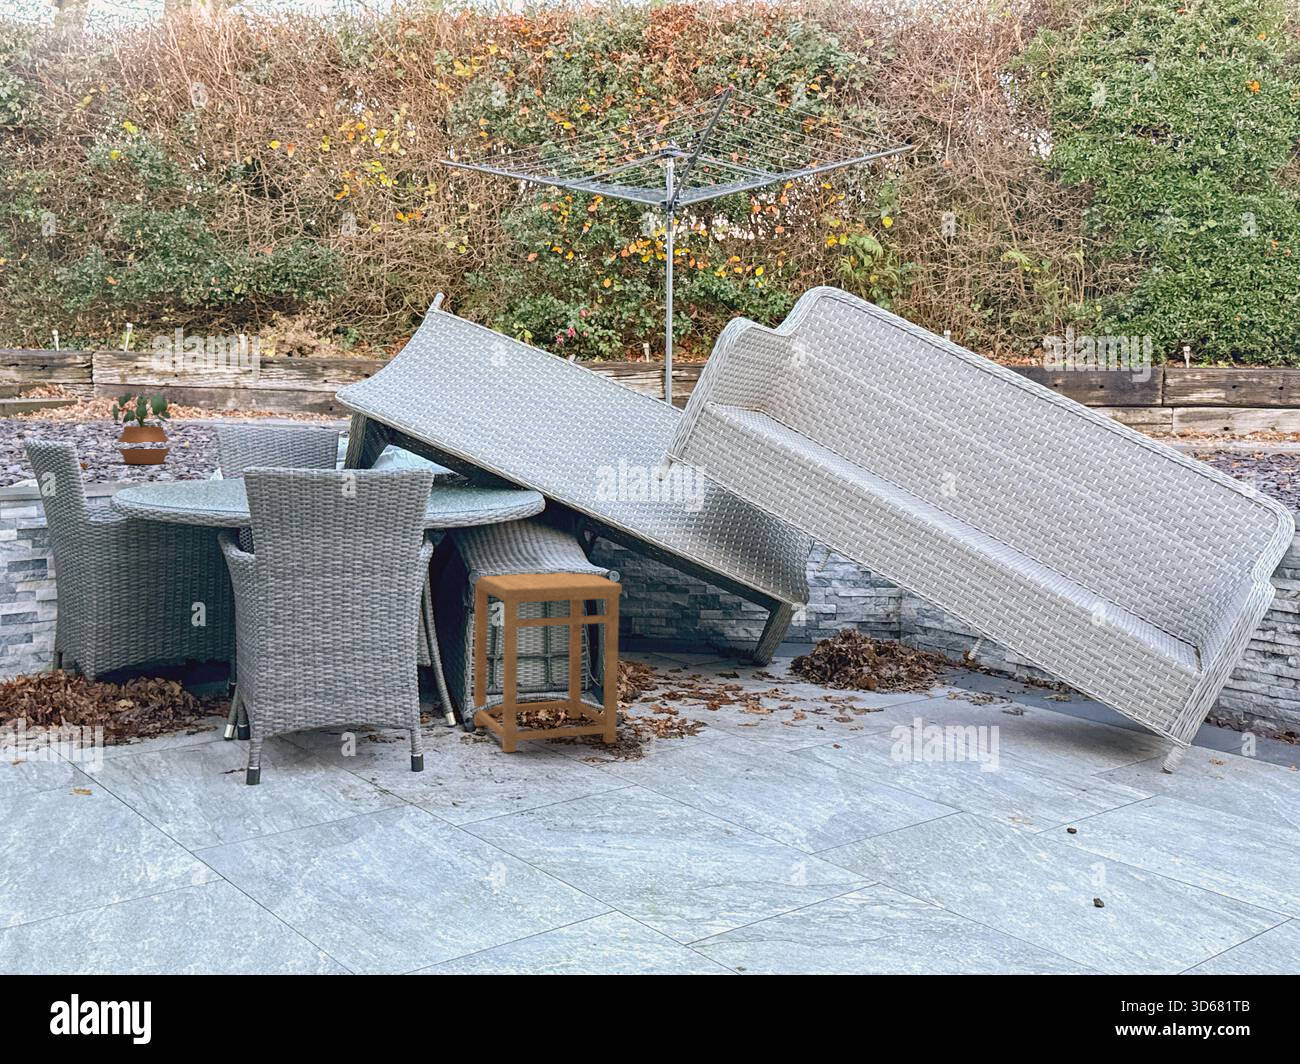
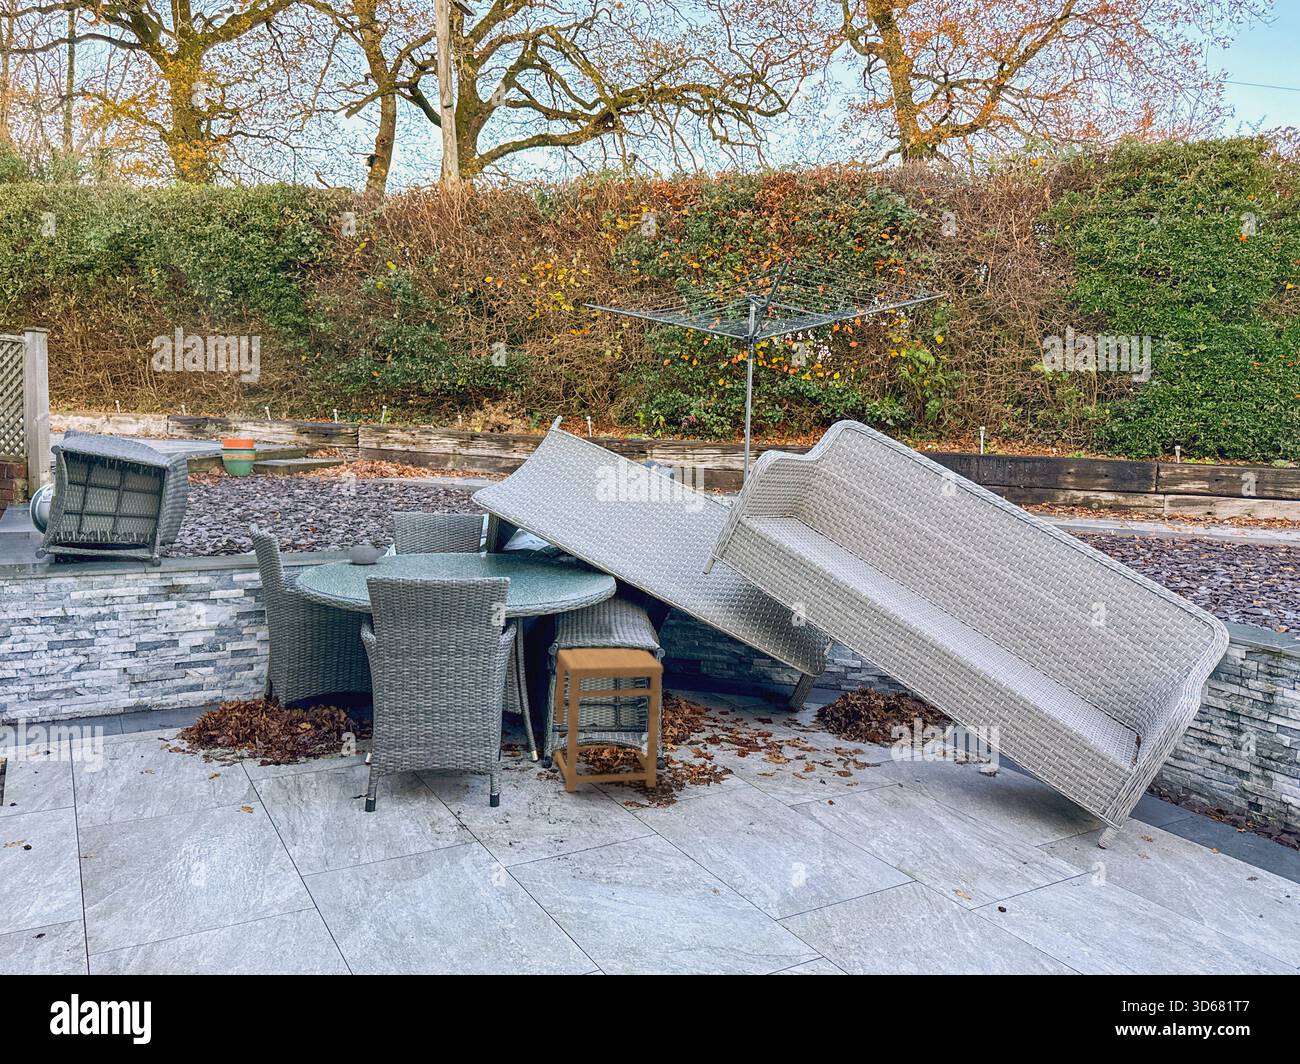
potted plant: present [113,392,171,464] -> none [334,479,376,531]
teapot: none [158,458,220,487] -> present [343,542,385,564]

